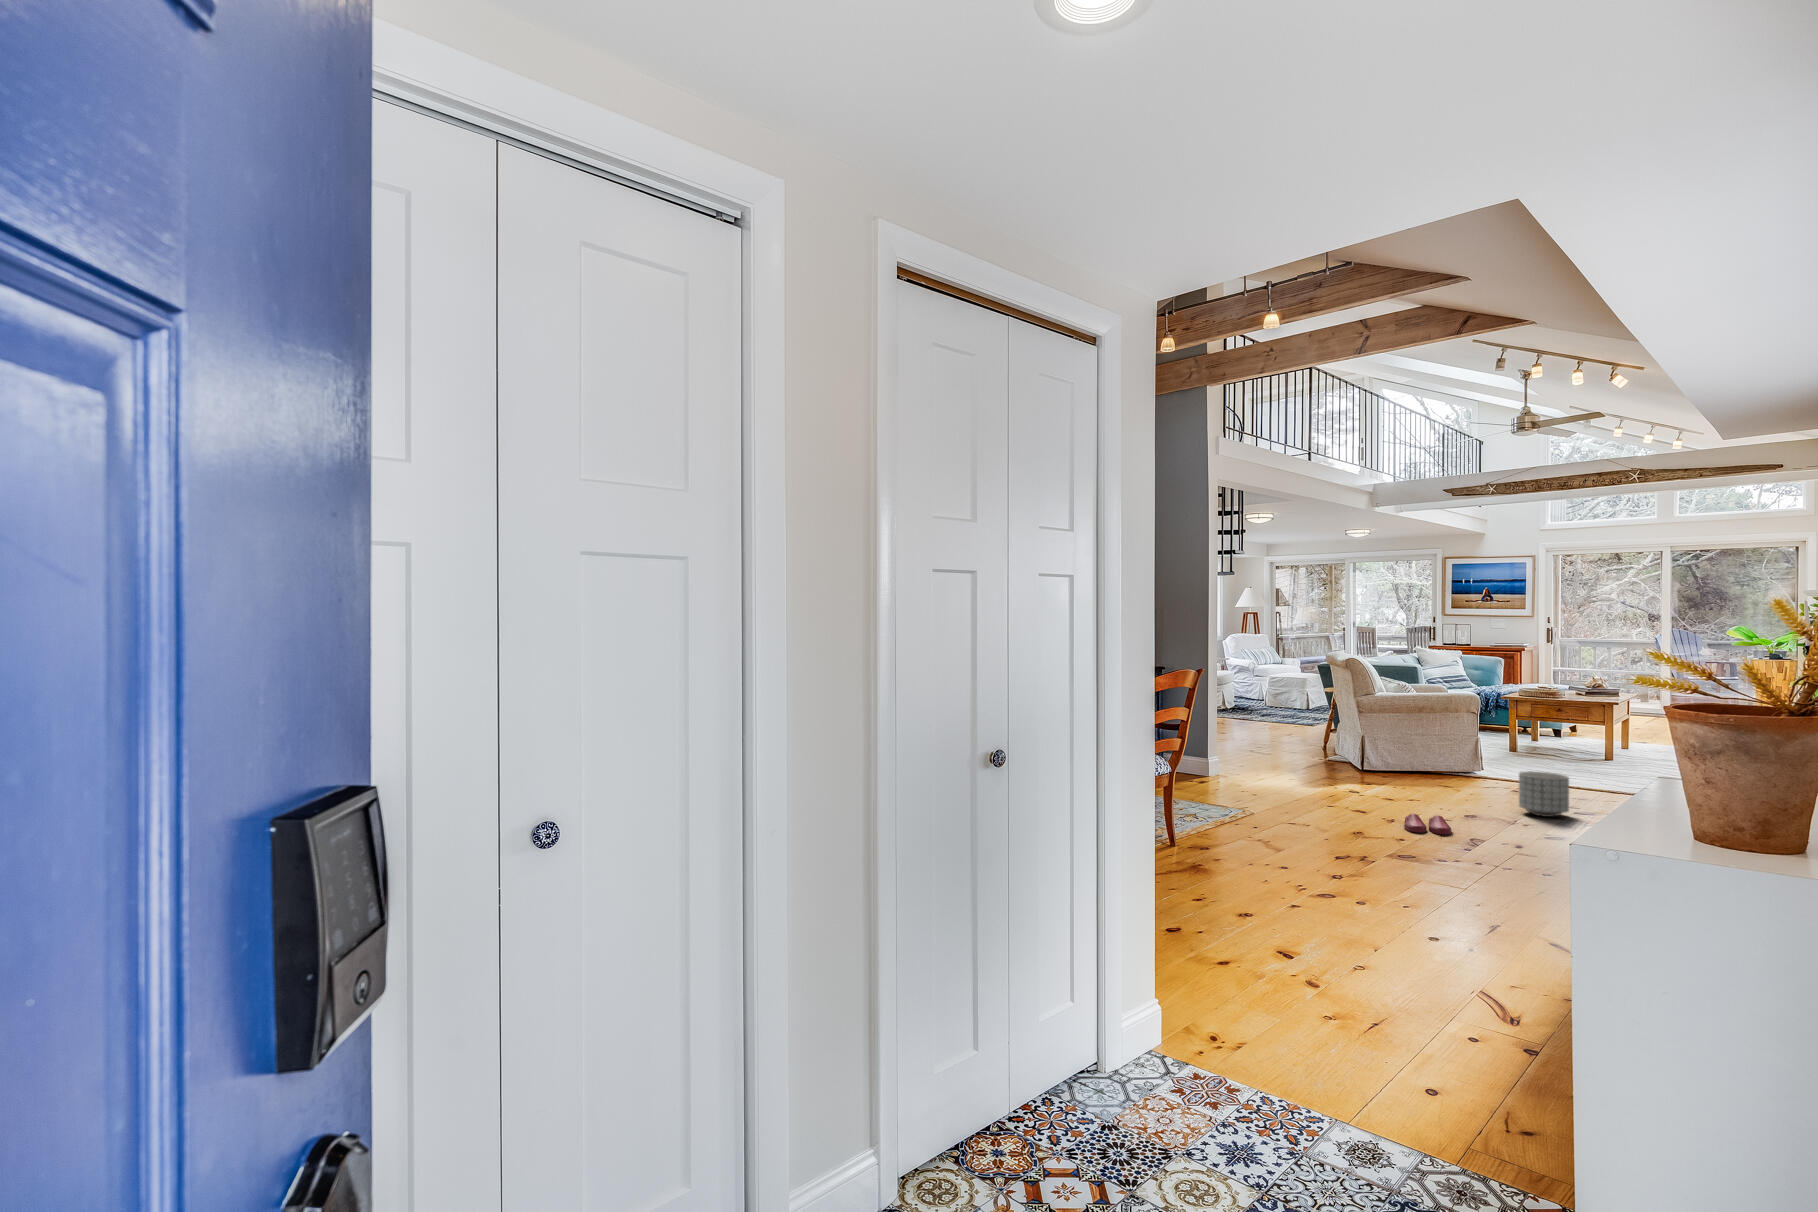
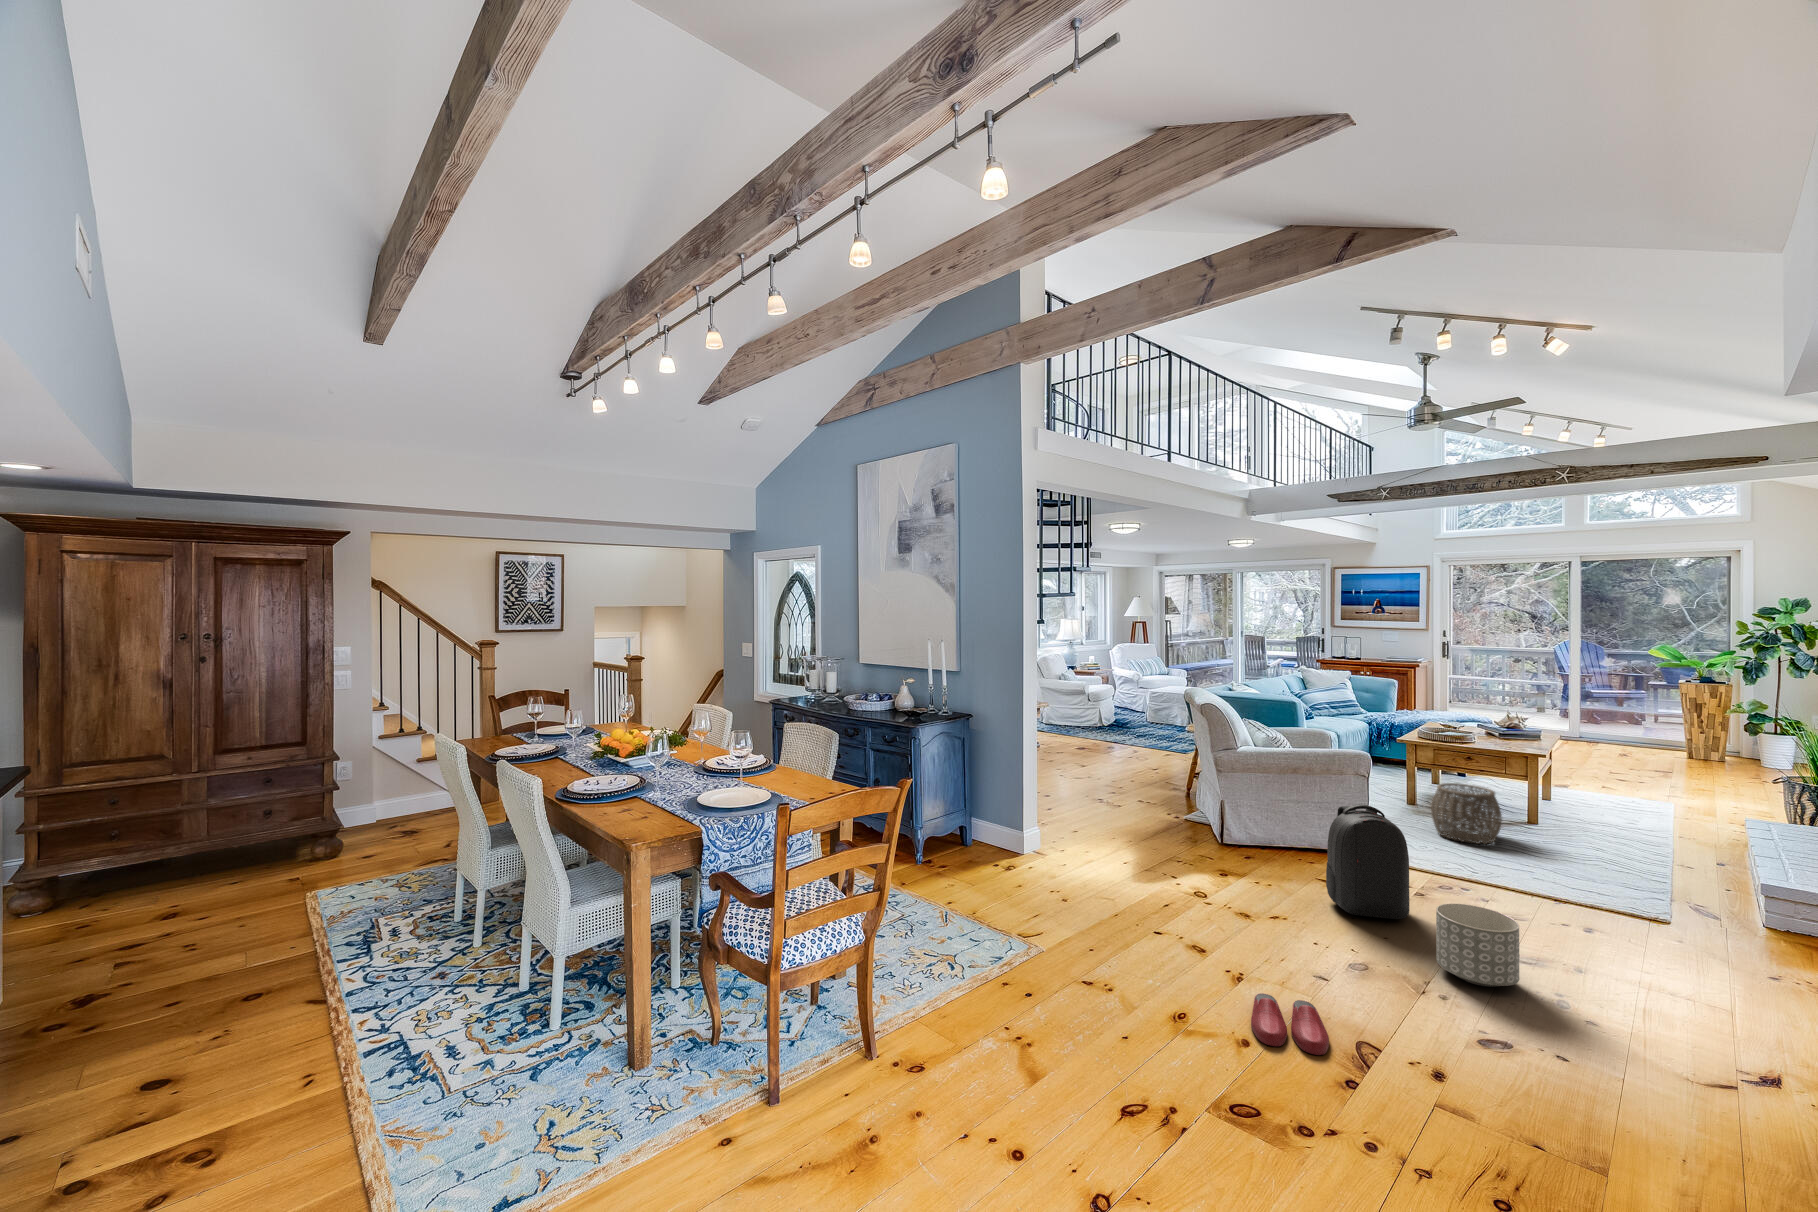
backpack: none [1446,721,1504,796] -> present [1326,805,1410,919]
woven basket: none [1526,725,1580,769] -> present [1431,783,1502,844]

